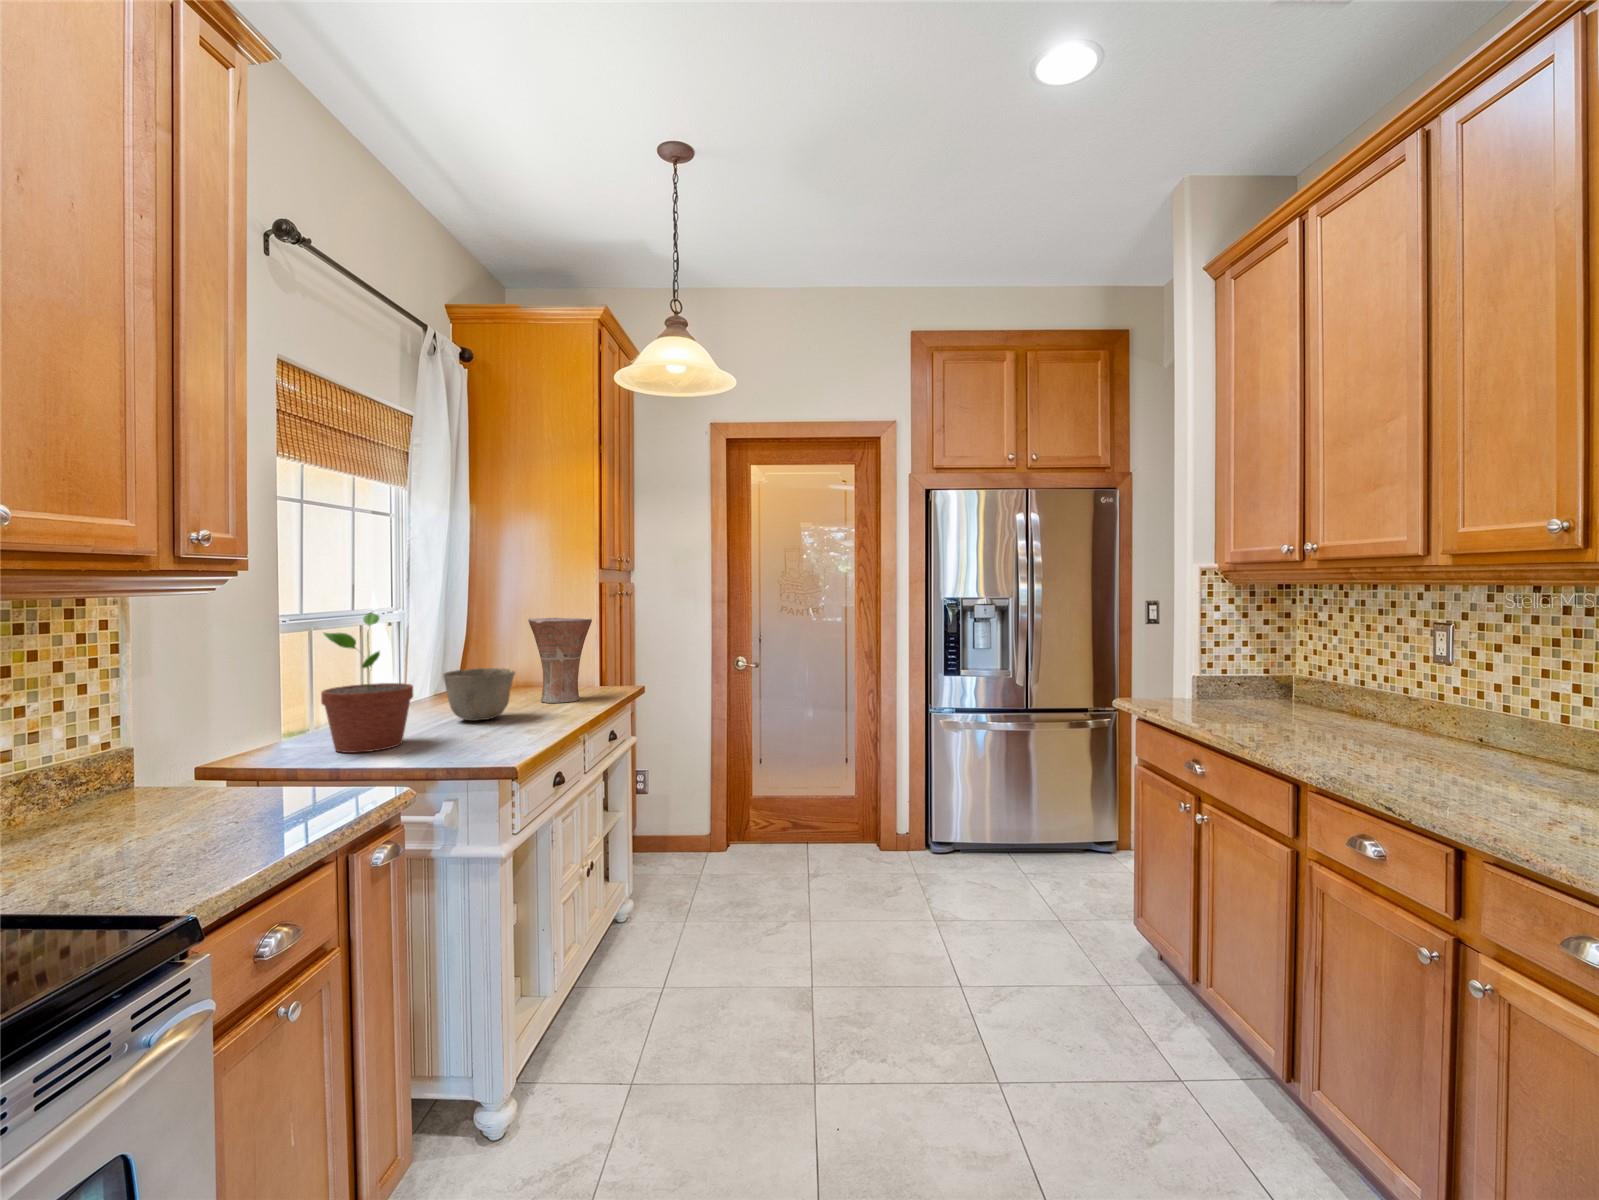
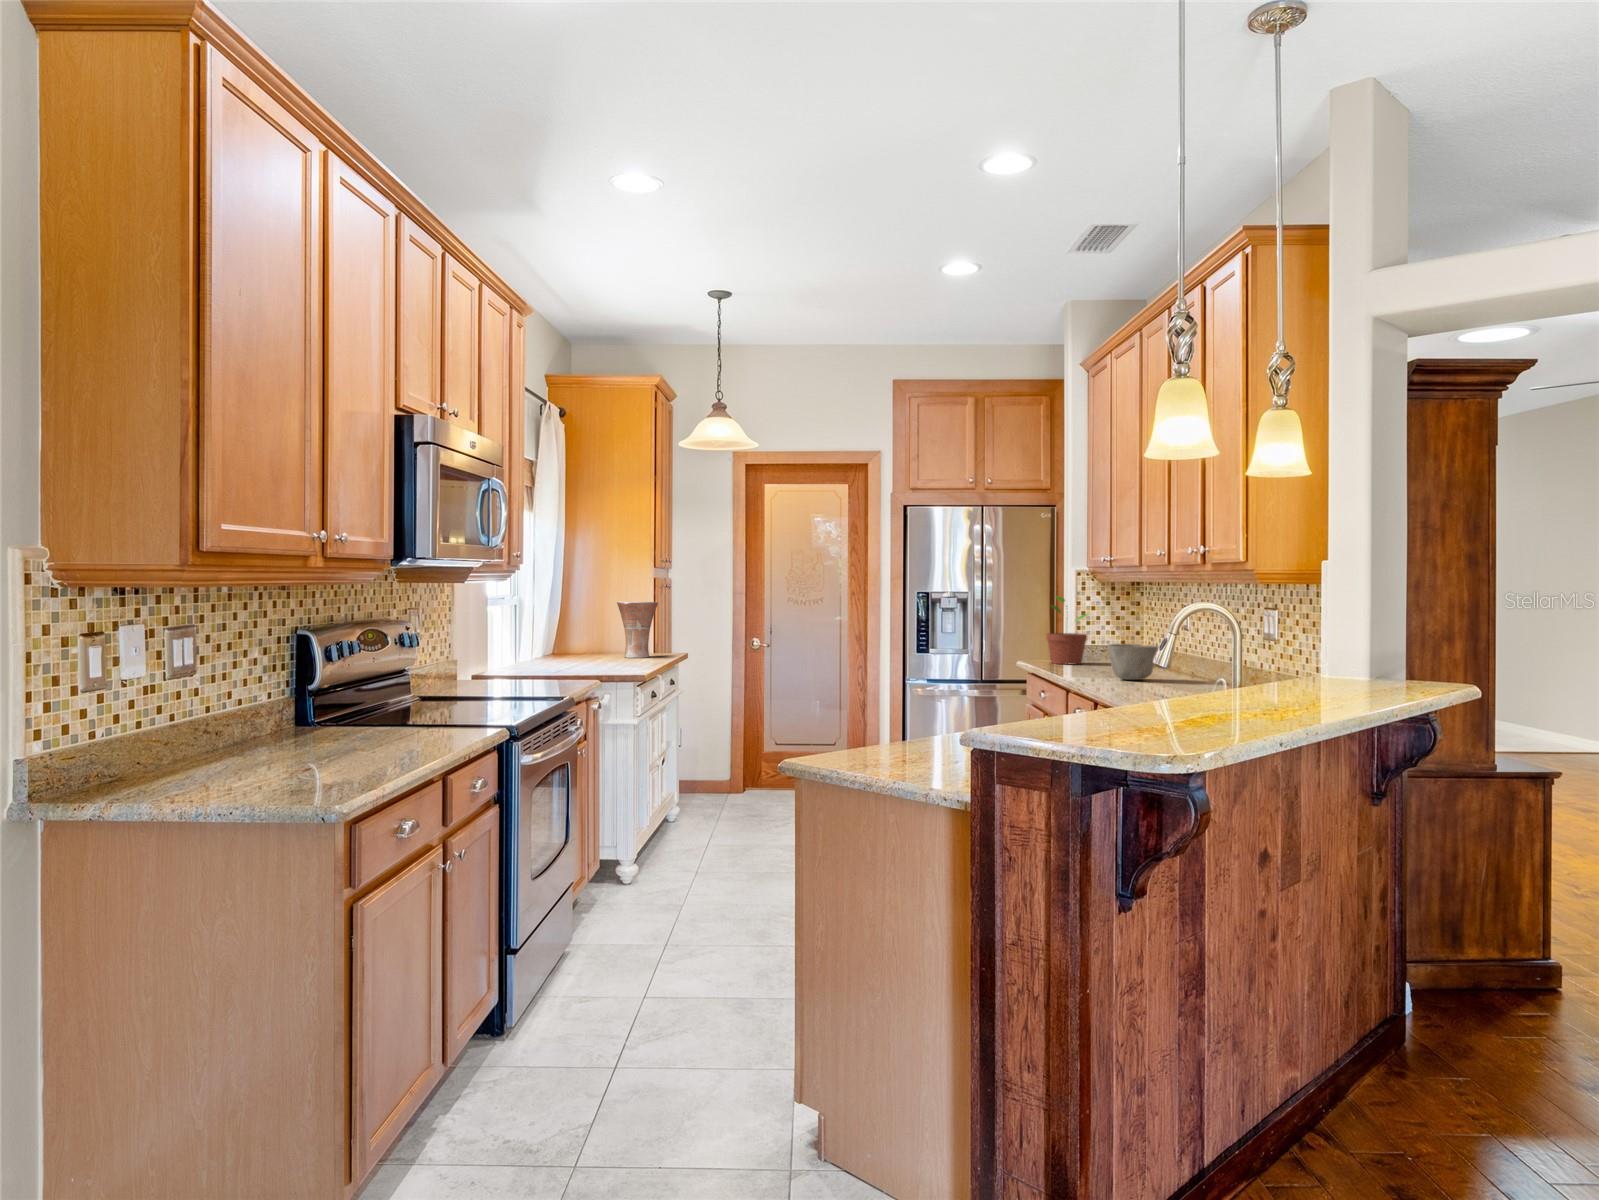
potted plant: present [321,613,413,753] -> present [1046,596,1087,664]
ceramic bowl: present [443,668,515,721] -> present [1108,644,1158,680]

